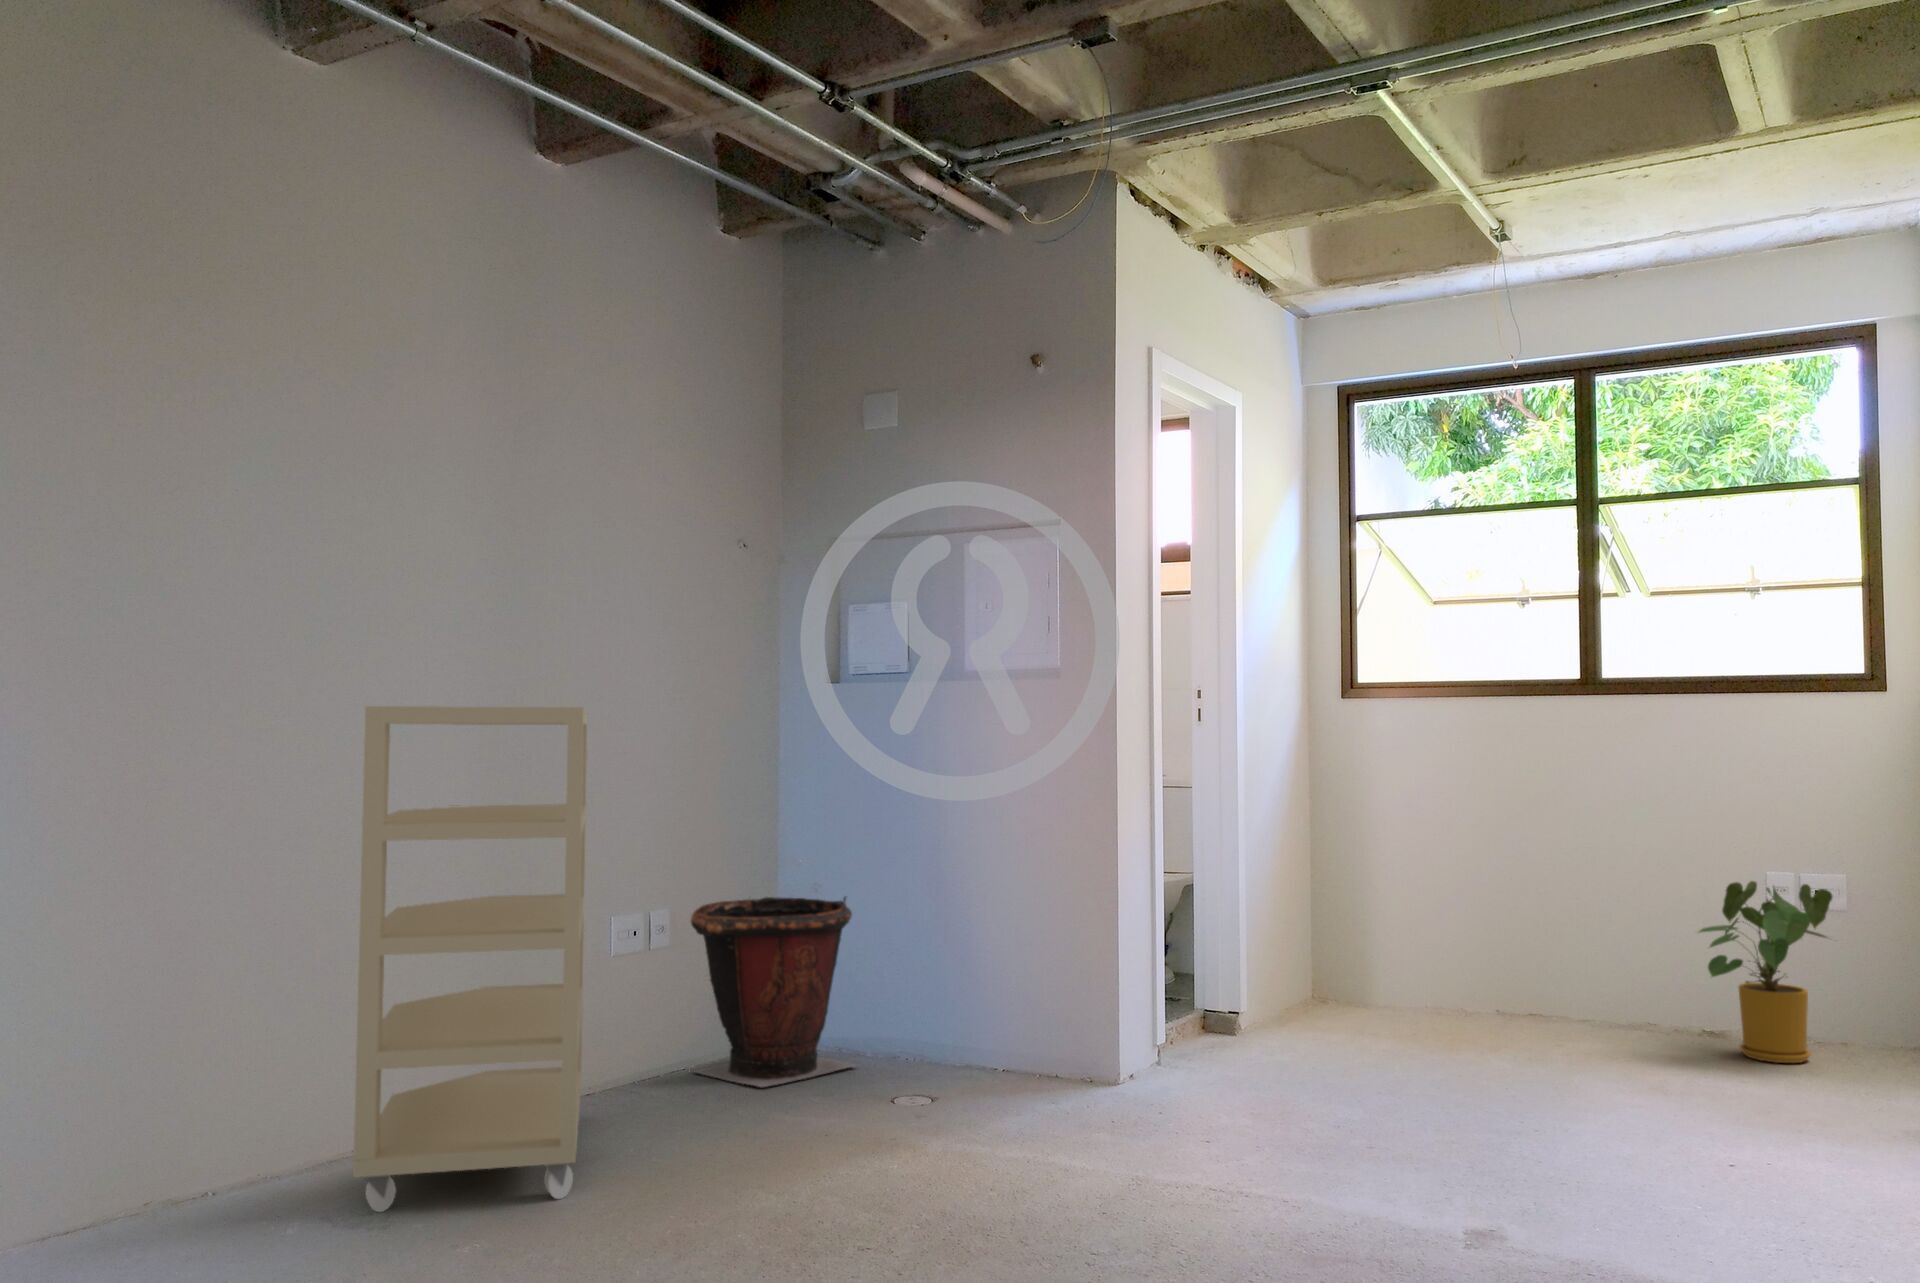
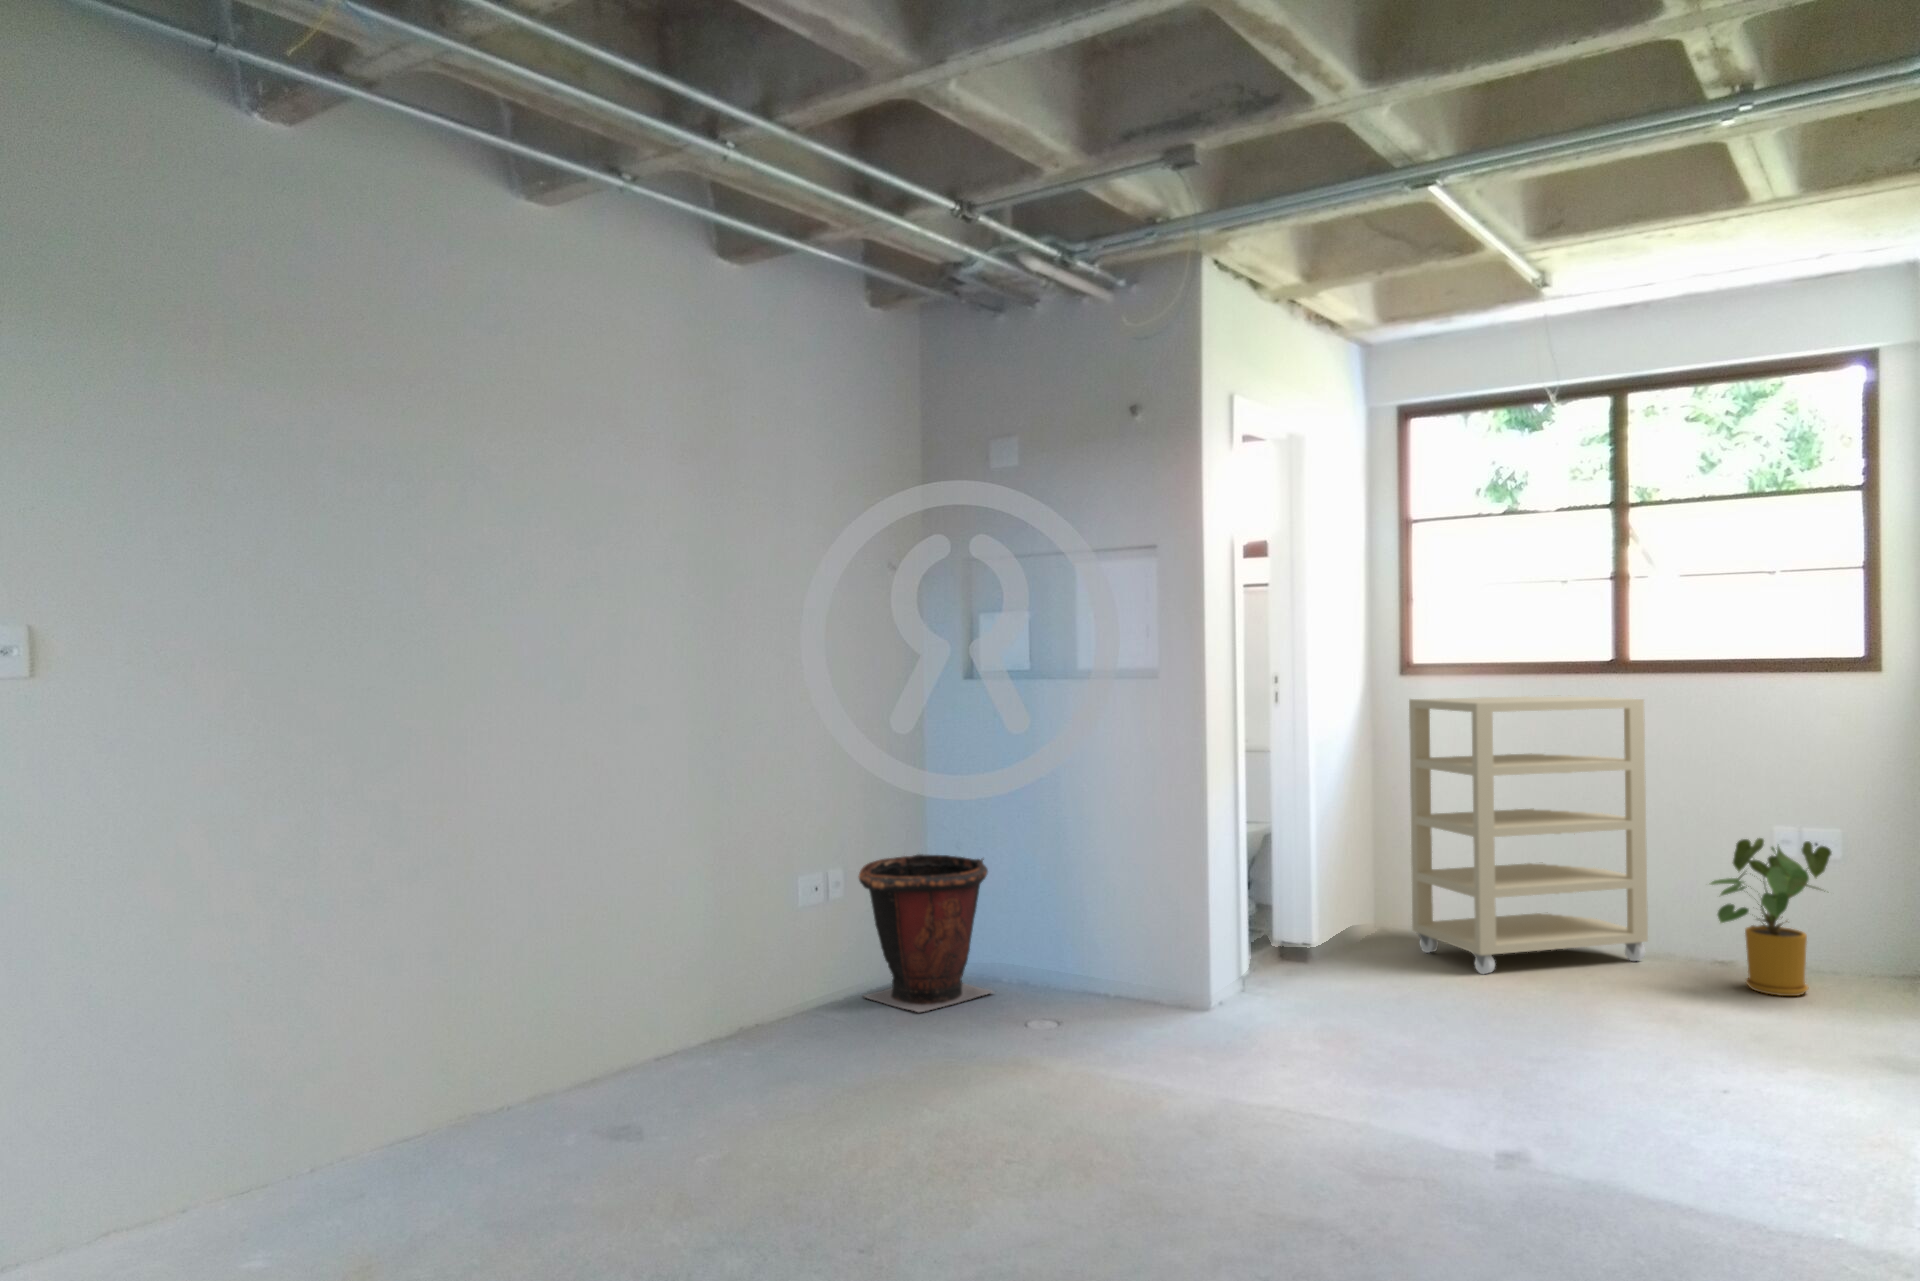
shelving unit: present [353,706,587,1212] -> present [1409,695,1648,974]

